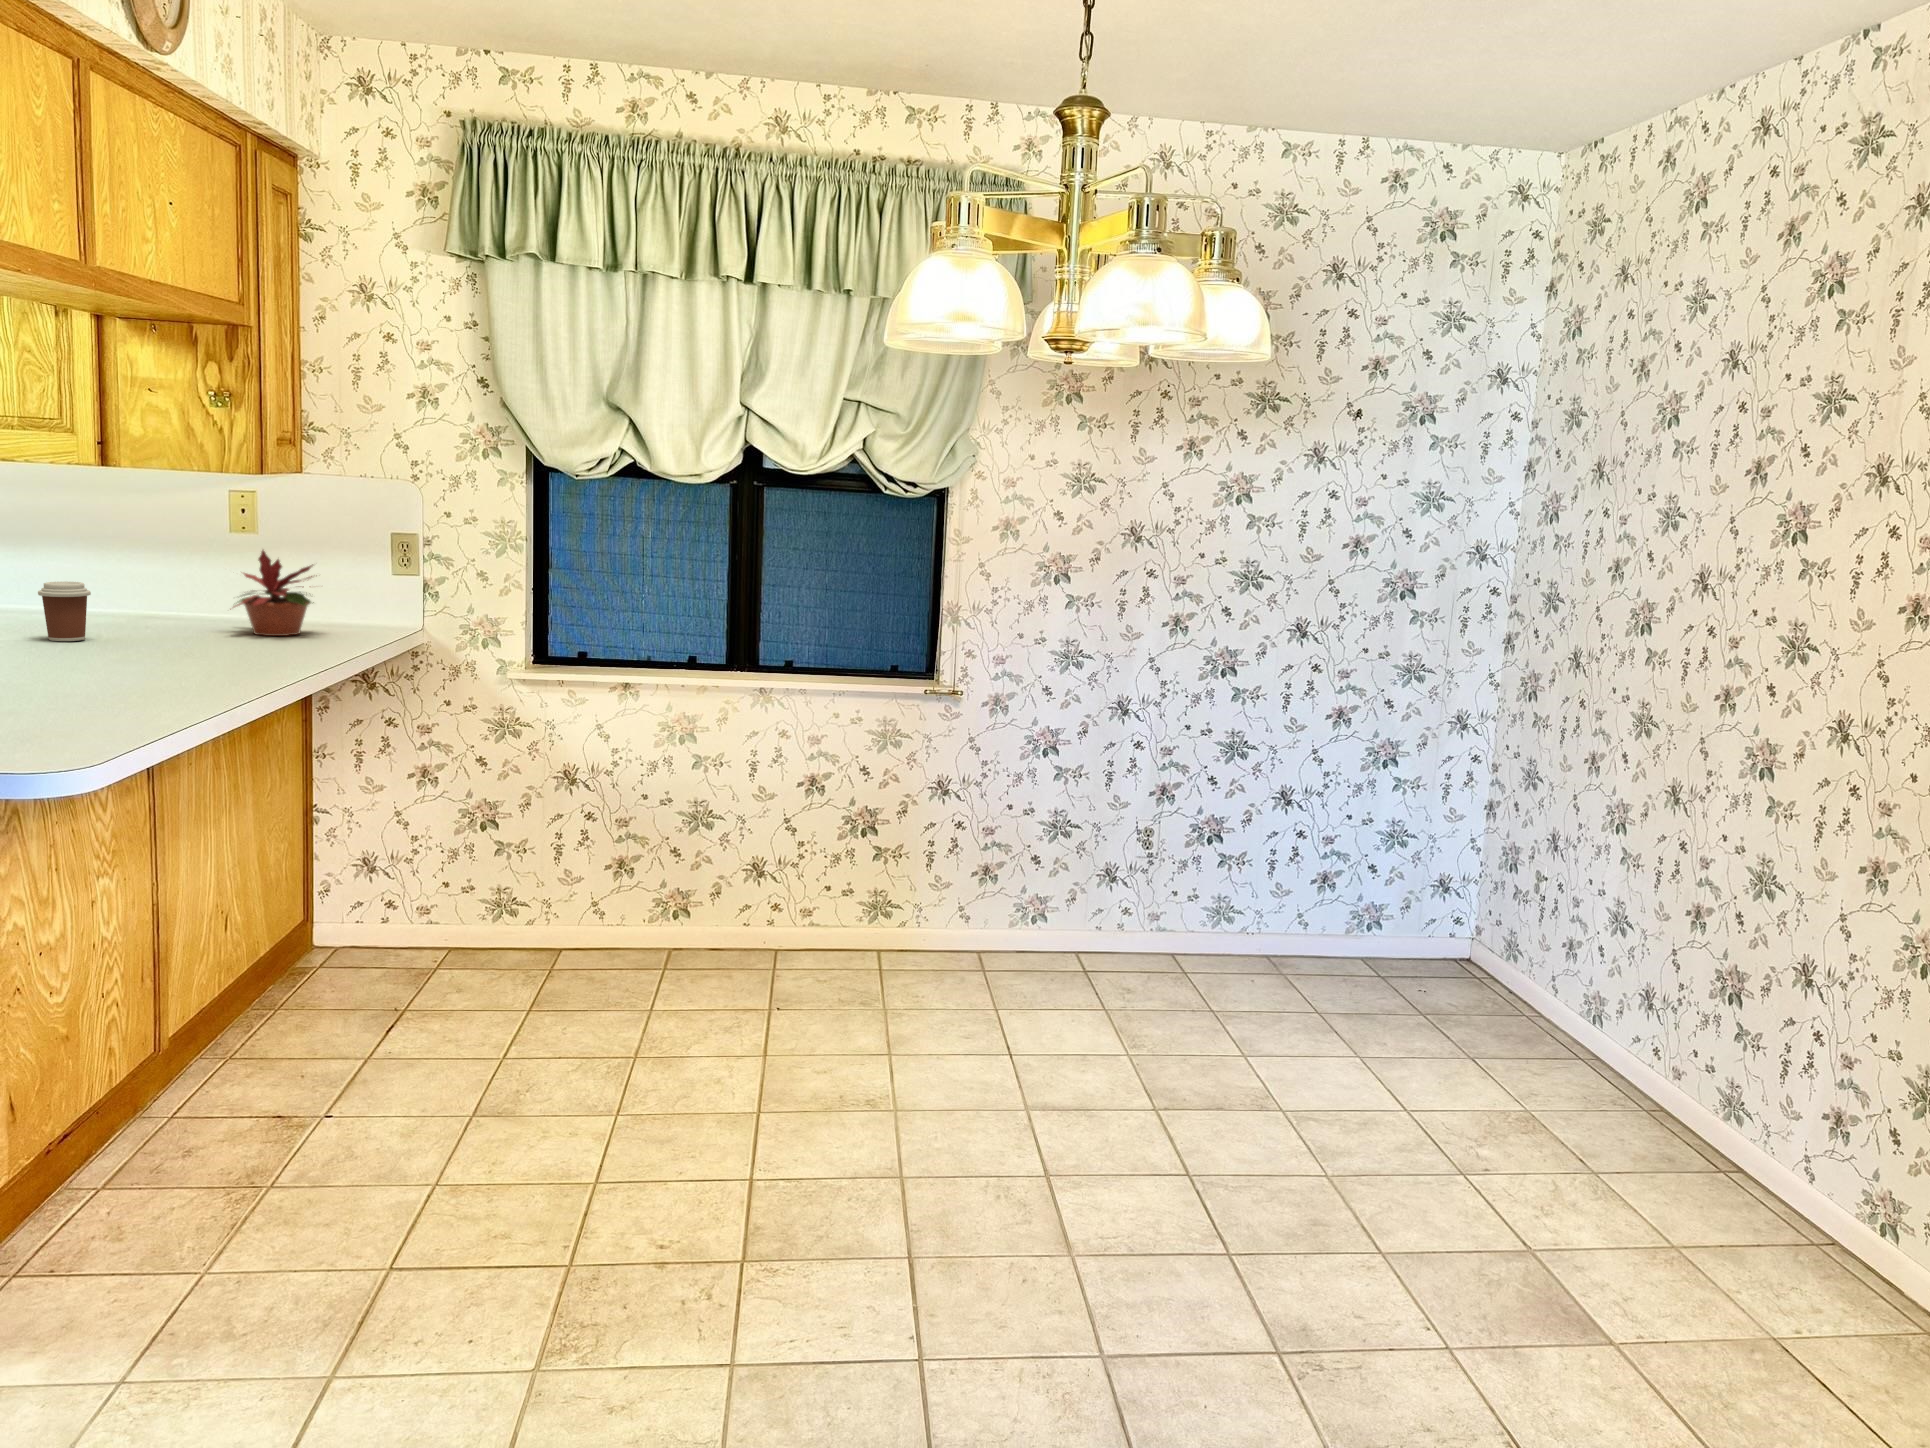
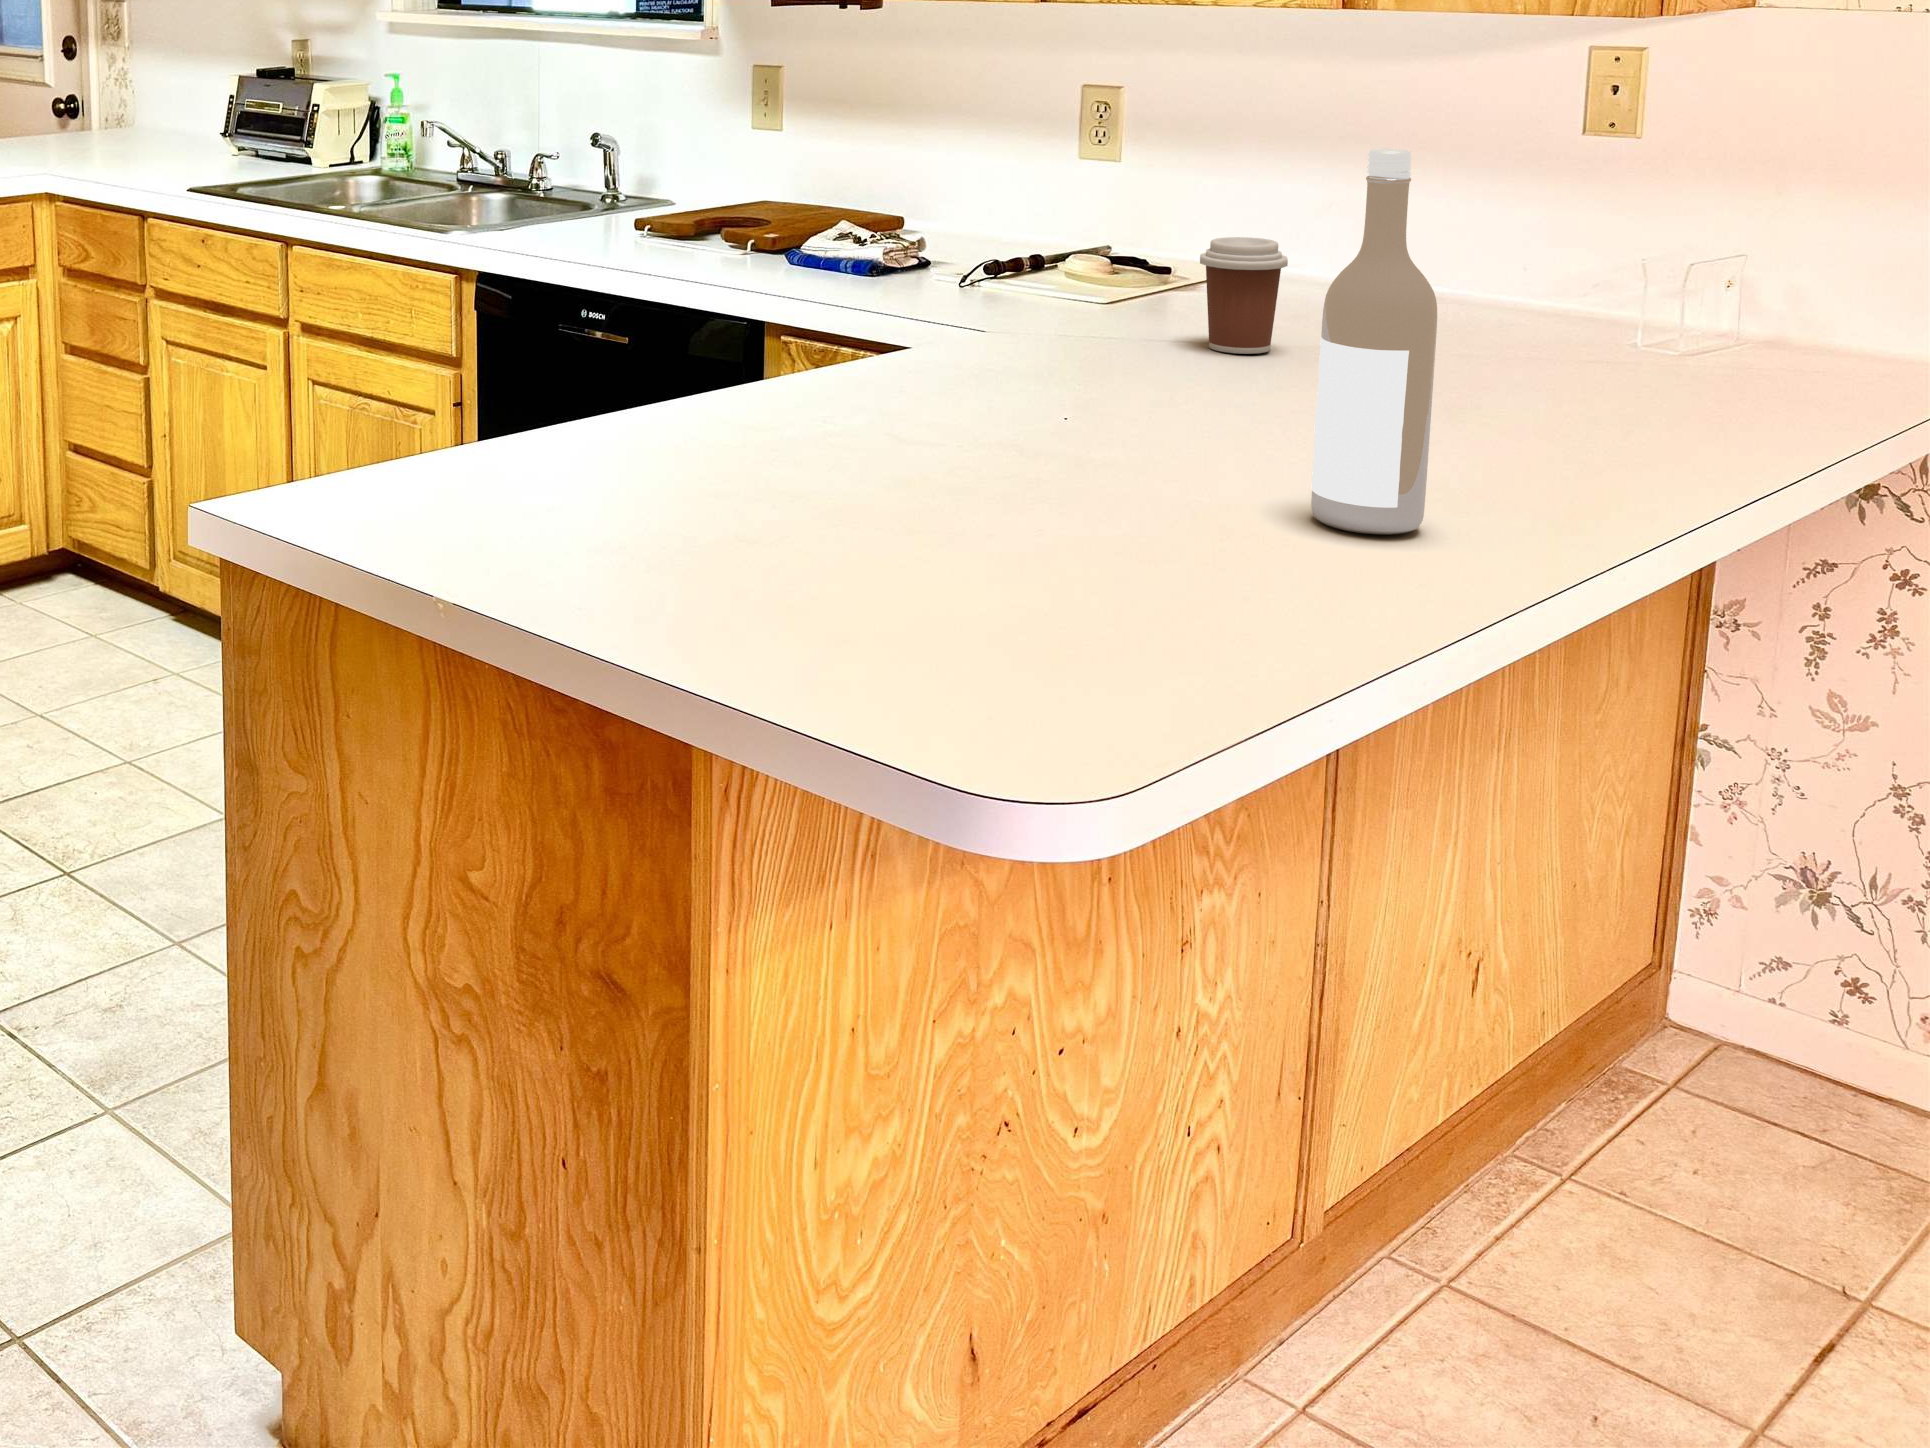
wine bottle: none [136,524,193,694] -> present [1311,148,1437,534]
potted plant: present [230,550,314,636] -> none [1543,174,1794,371]

